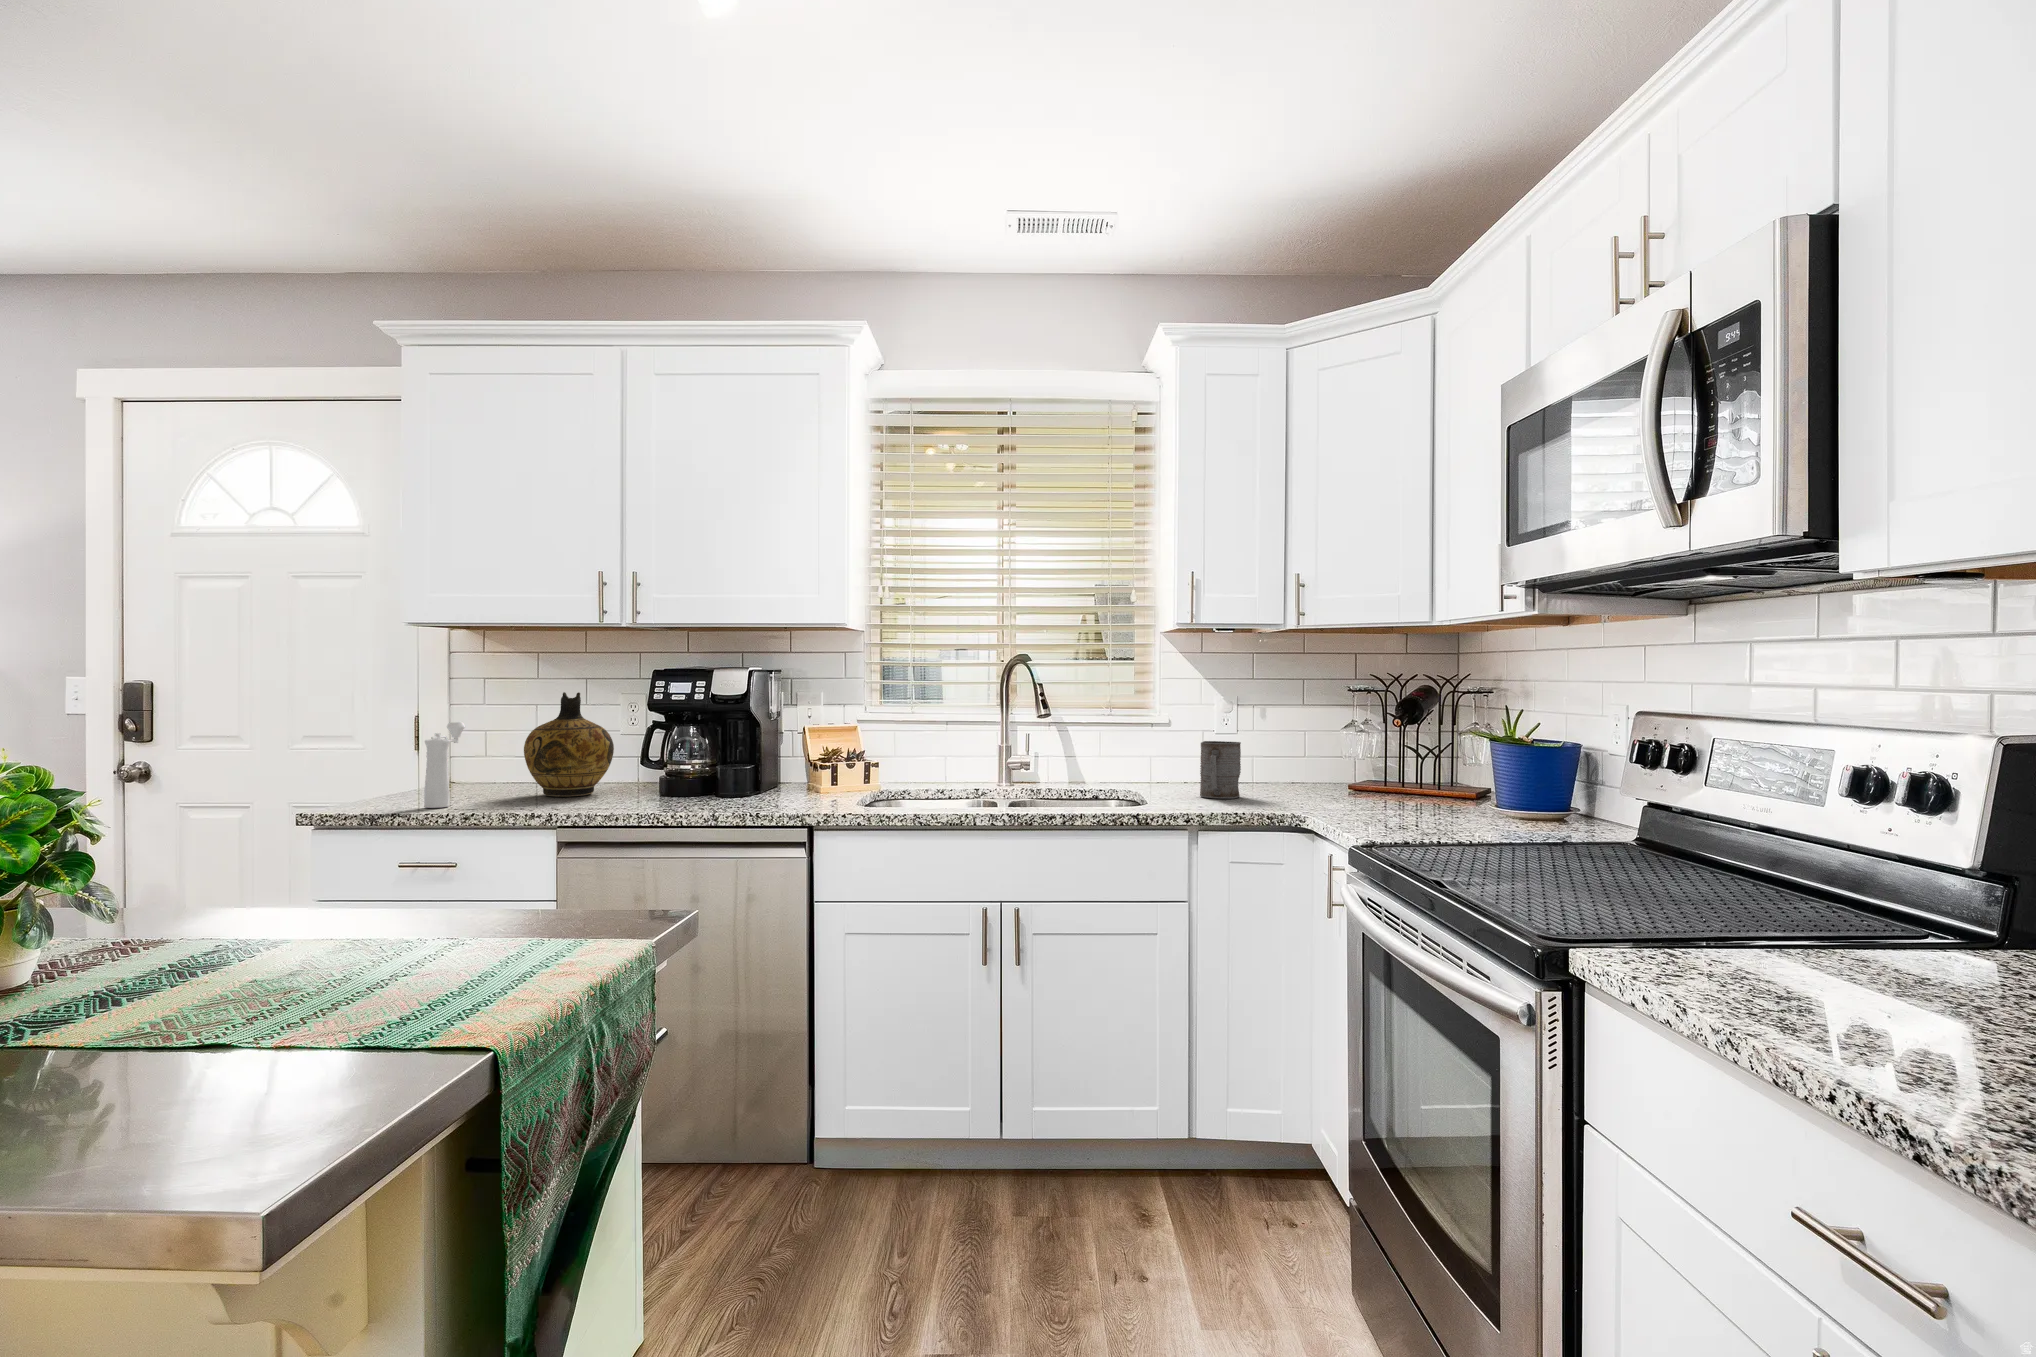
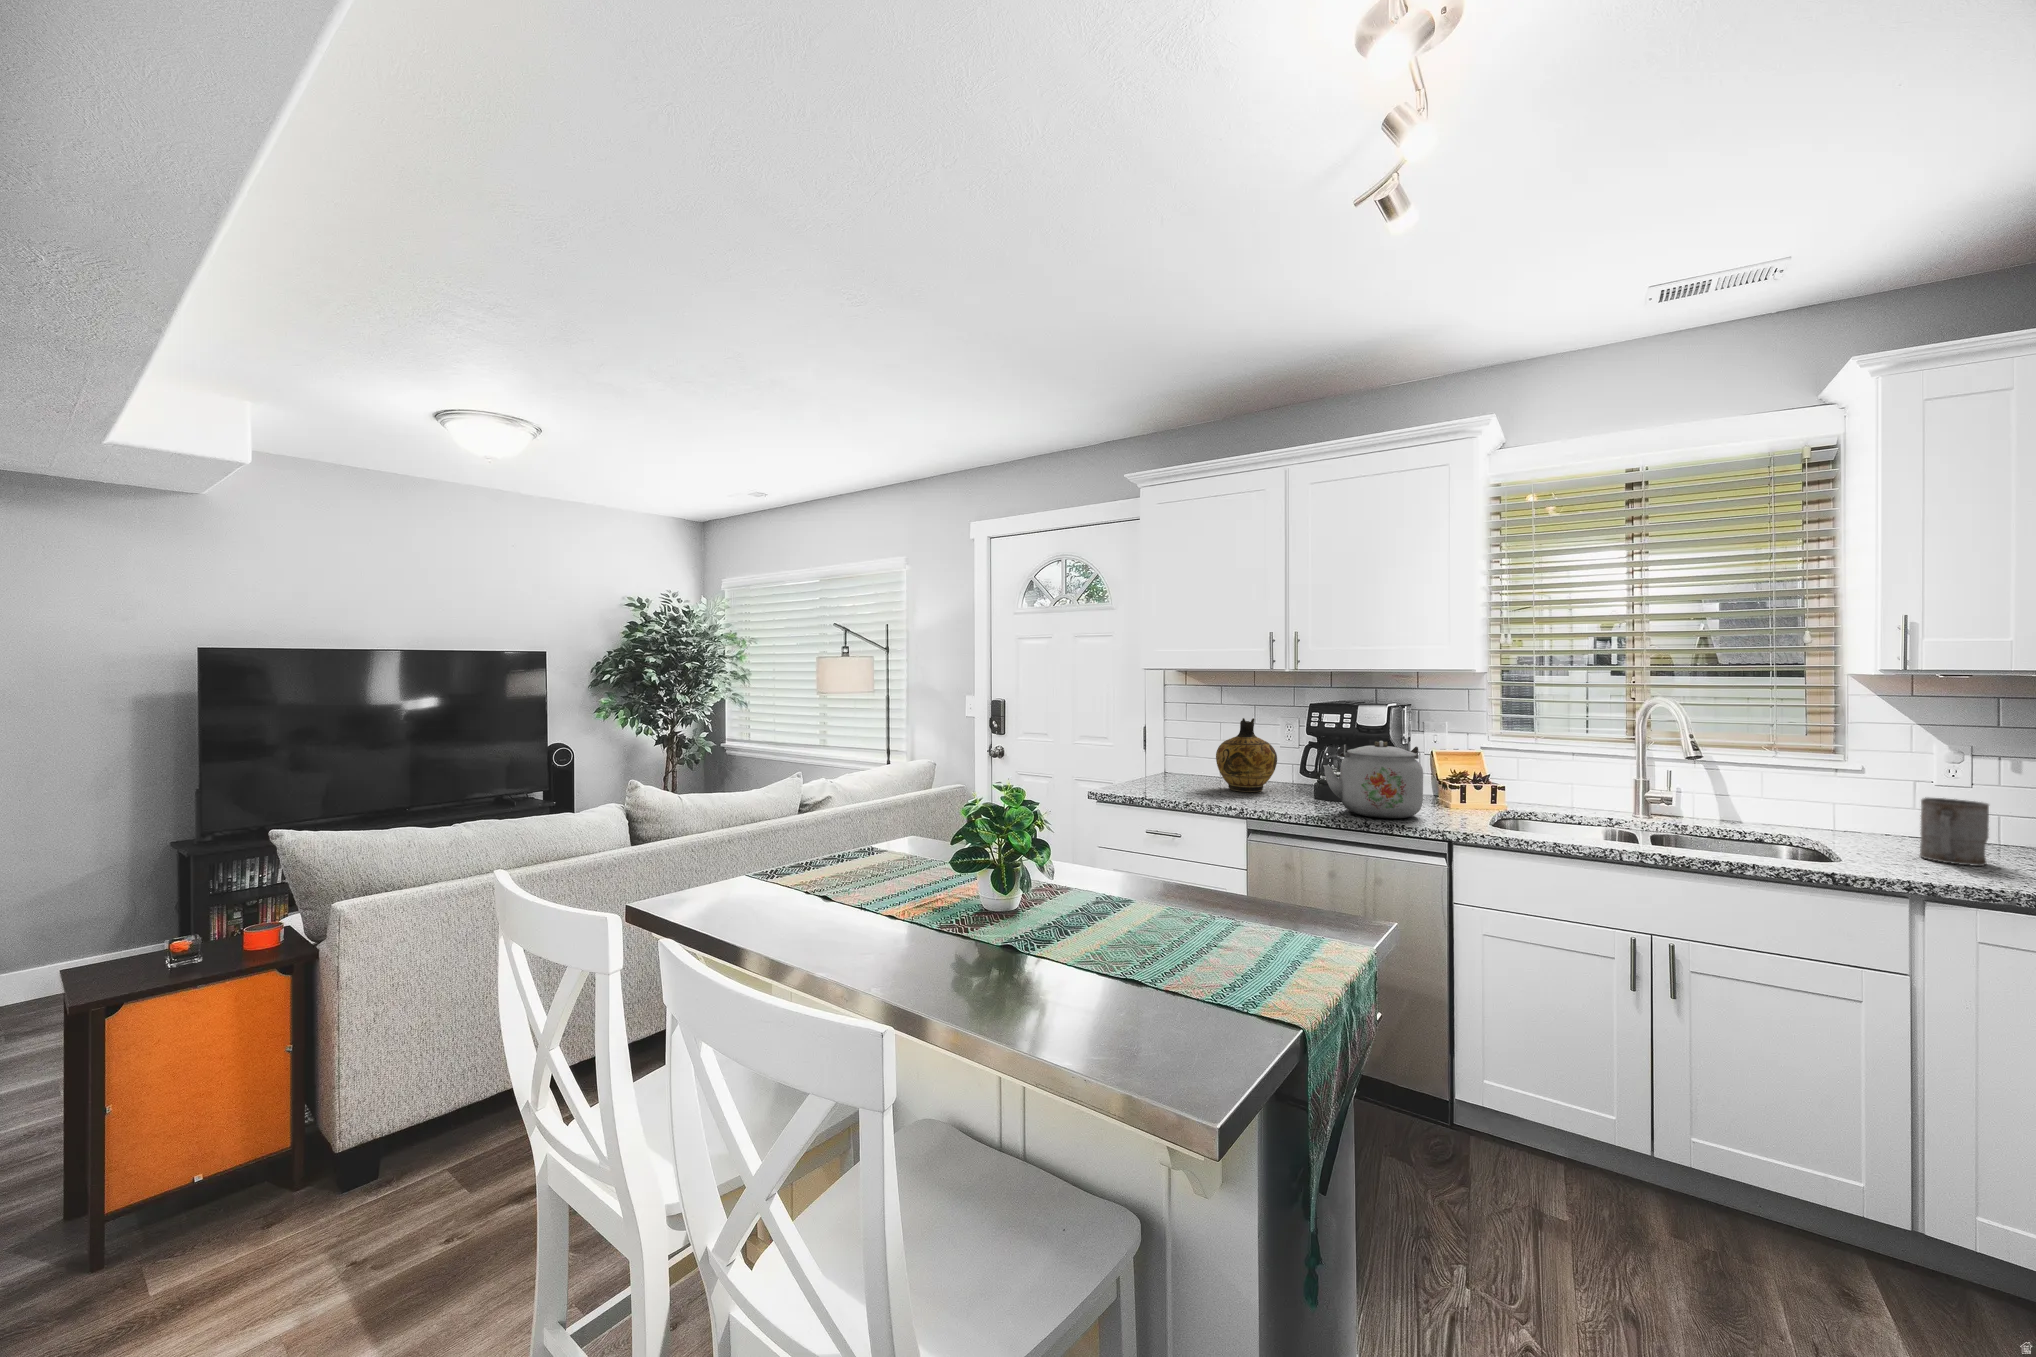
kettle: none [664,711,786,808] -> present [1323,741,1423,818]
pepper mill: present [424,722,465,808] -> none [1157,736,1180,794]

